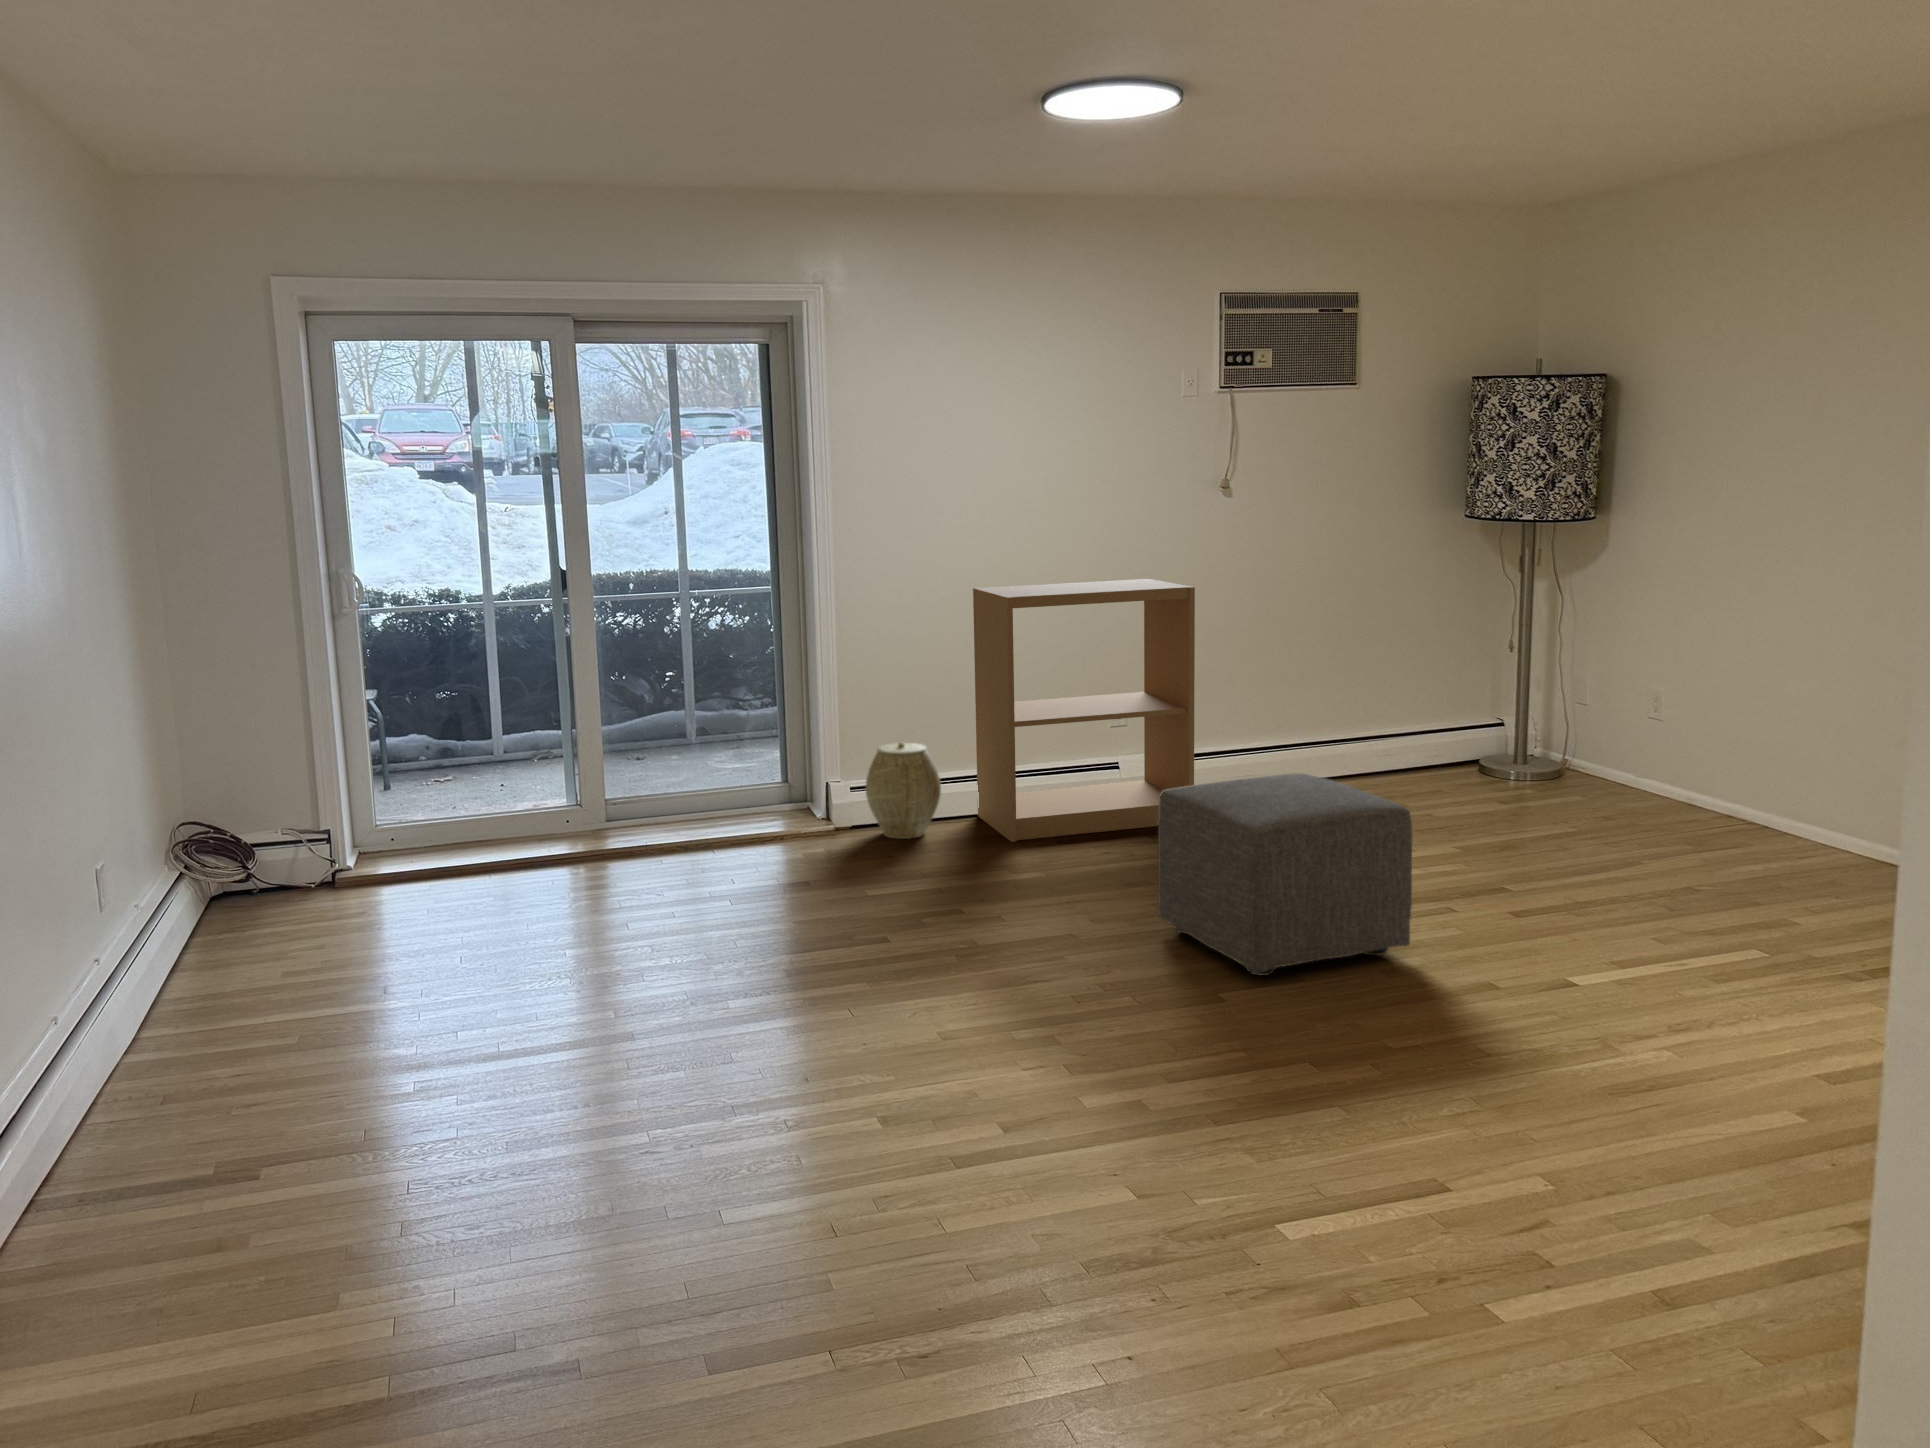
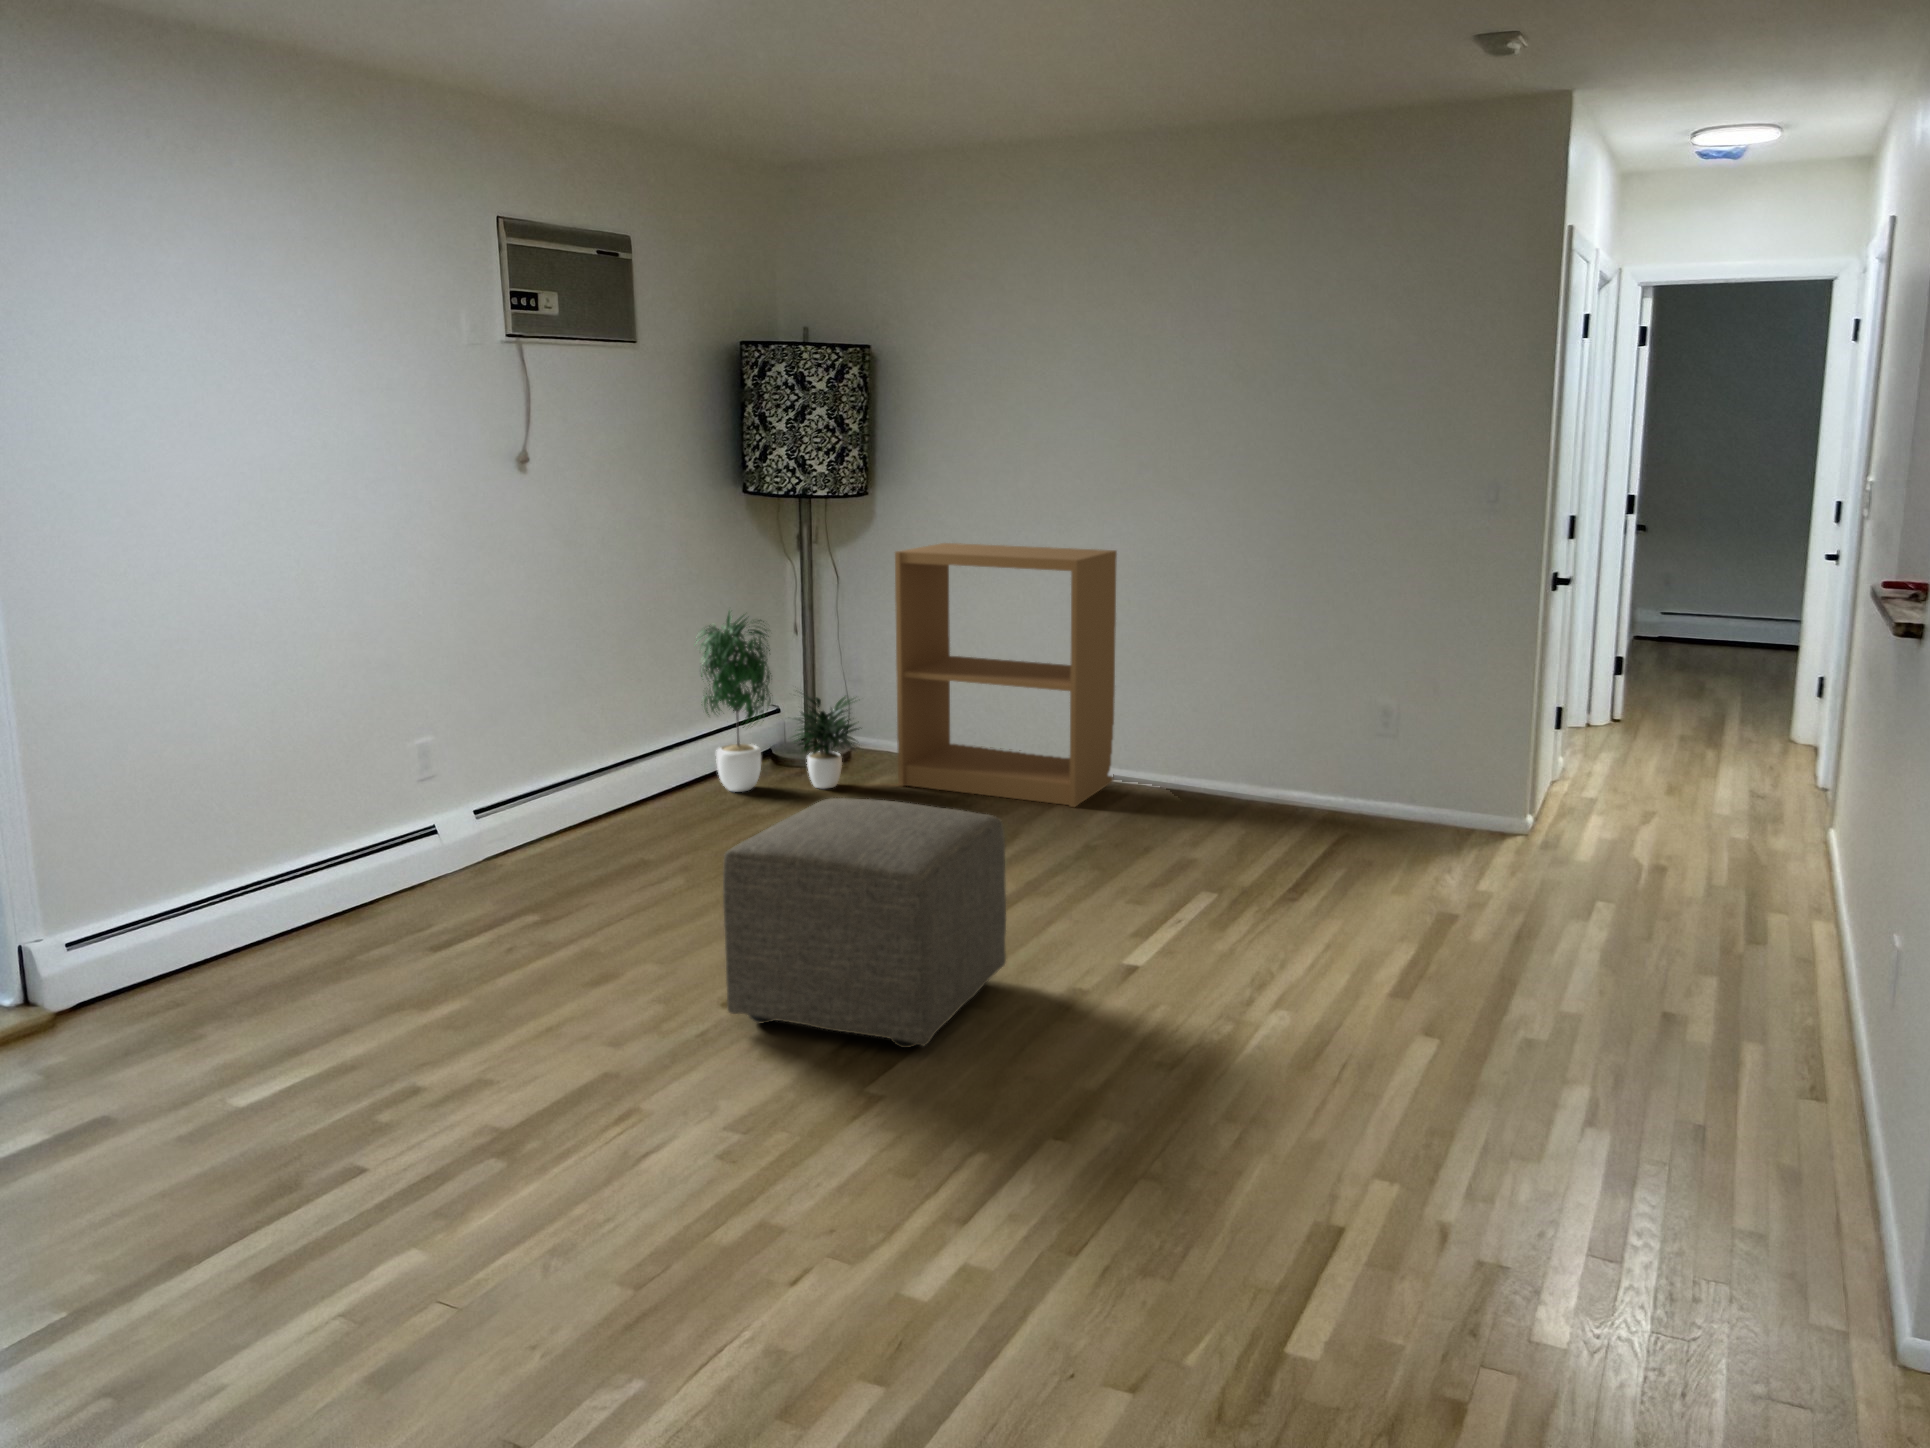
bookshelf: present [973,579,1195,842] -> present [895,543,1117,807]
potted plant: none [1381,619,1541,799] -> present [694,611,862,792]
woven basket: present [866,743,941,839] -> none [106,855,243,1009]

